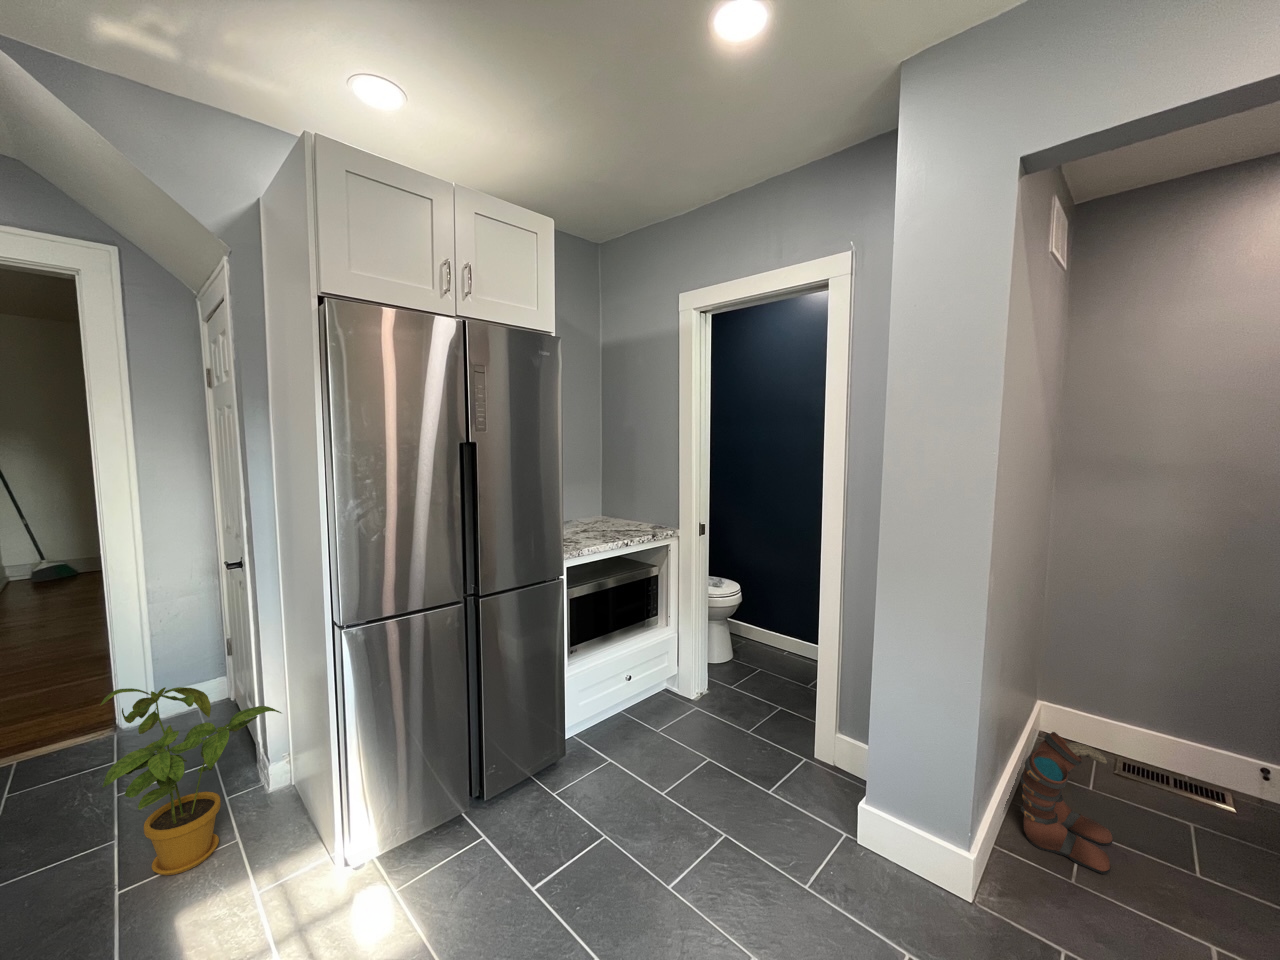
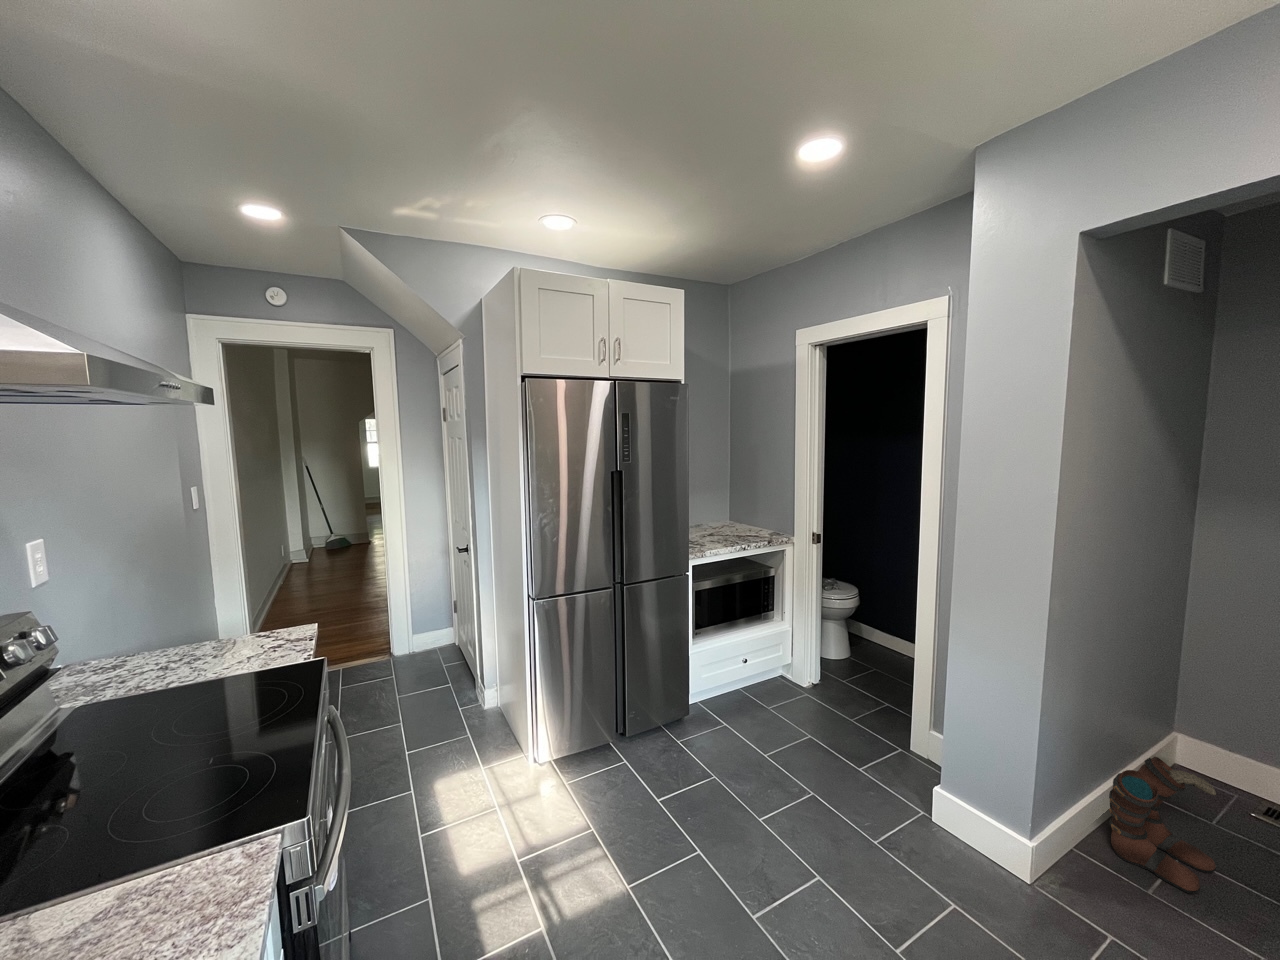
house plant: present [100,687,281,875] -> none [397,627,495,748]

